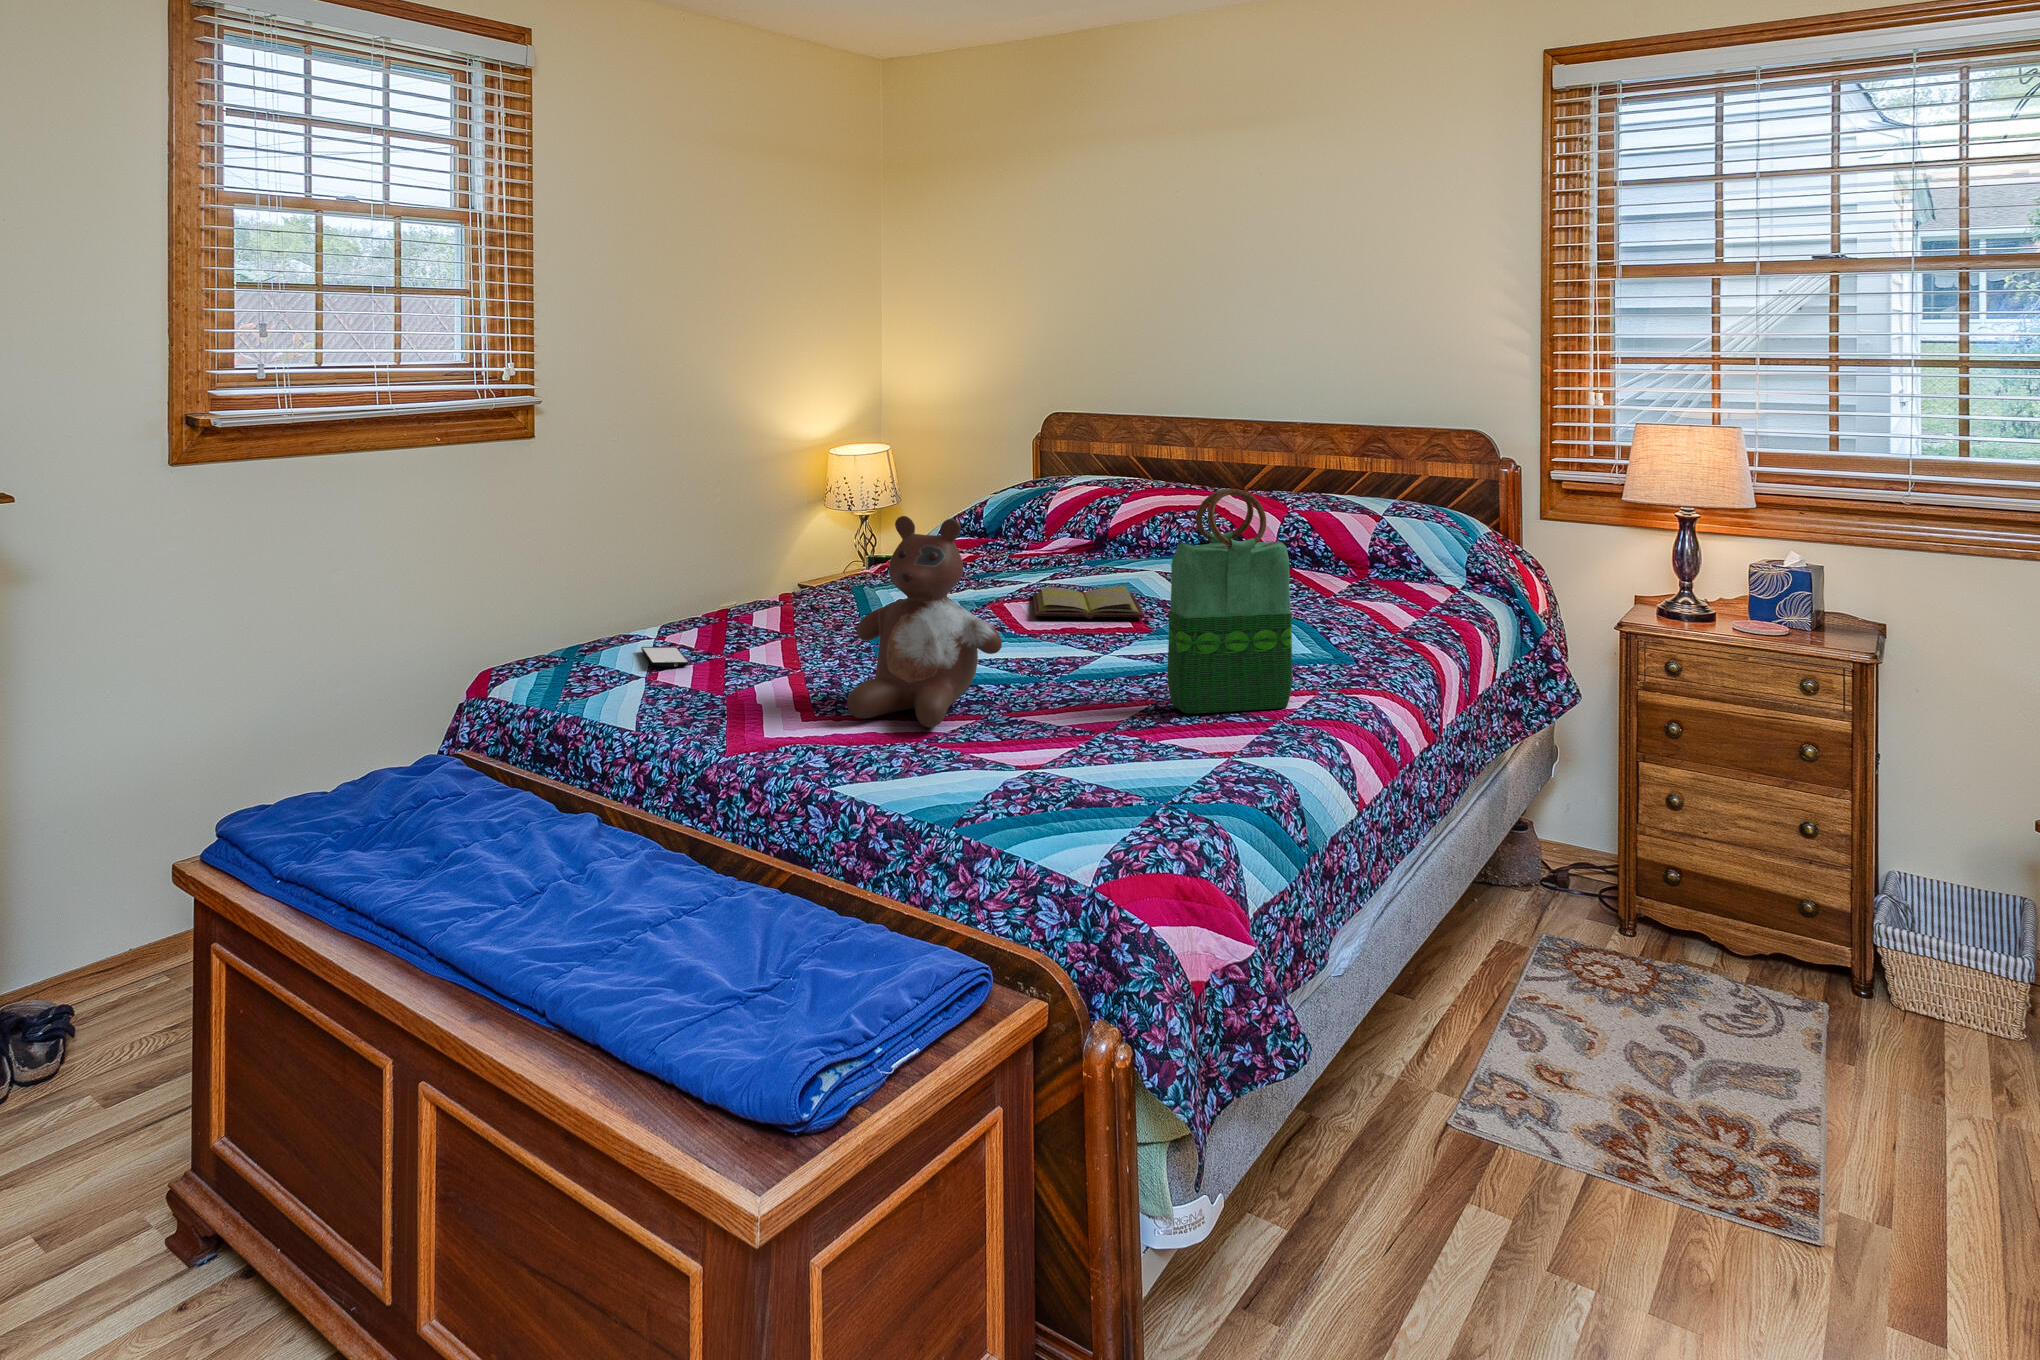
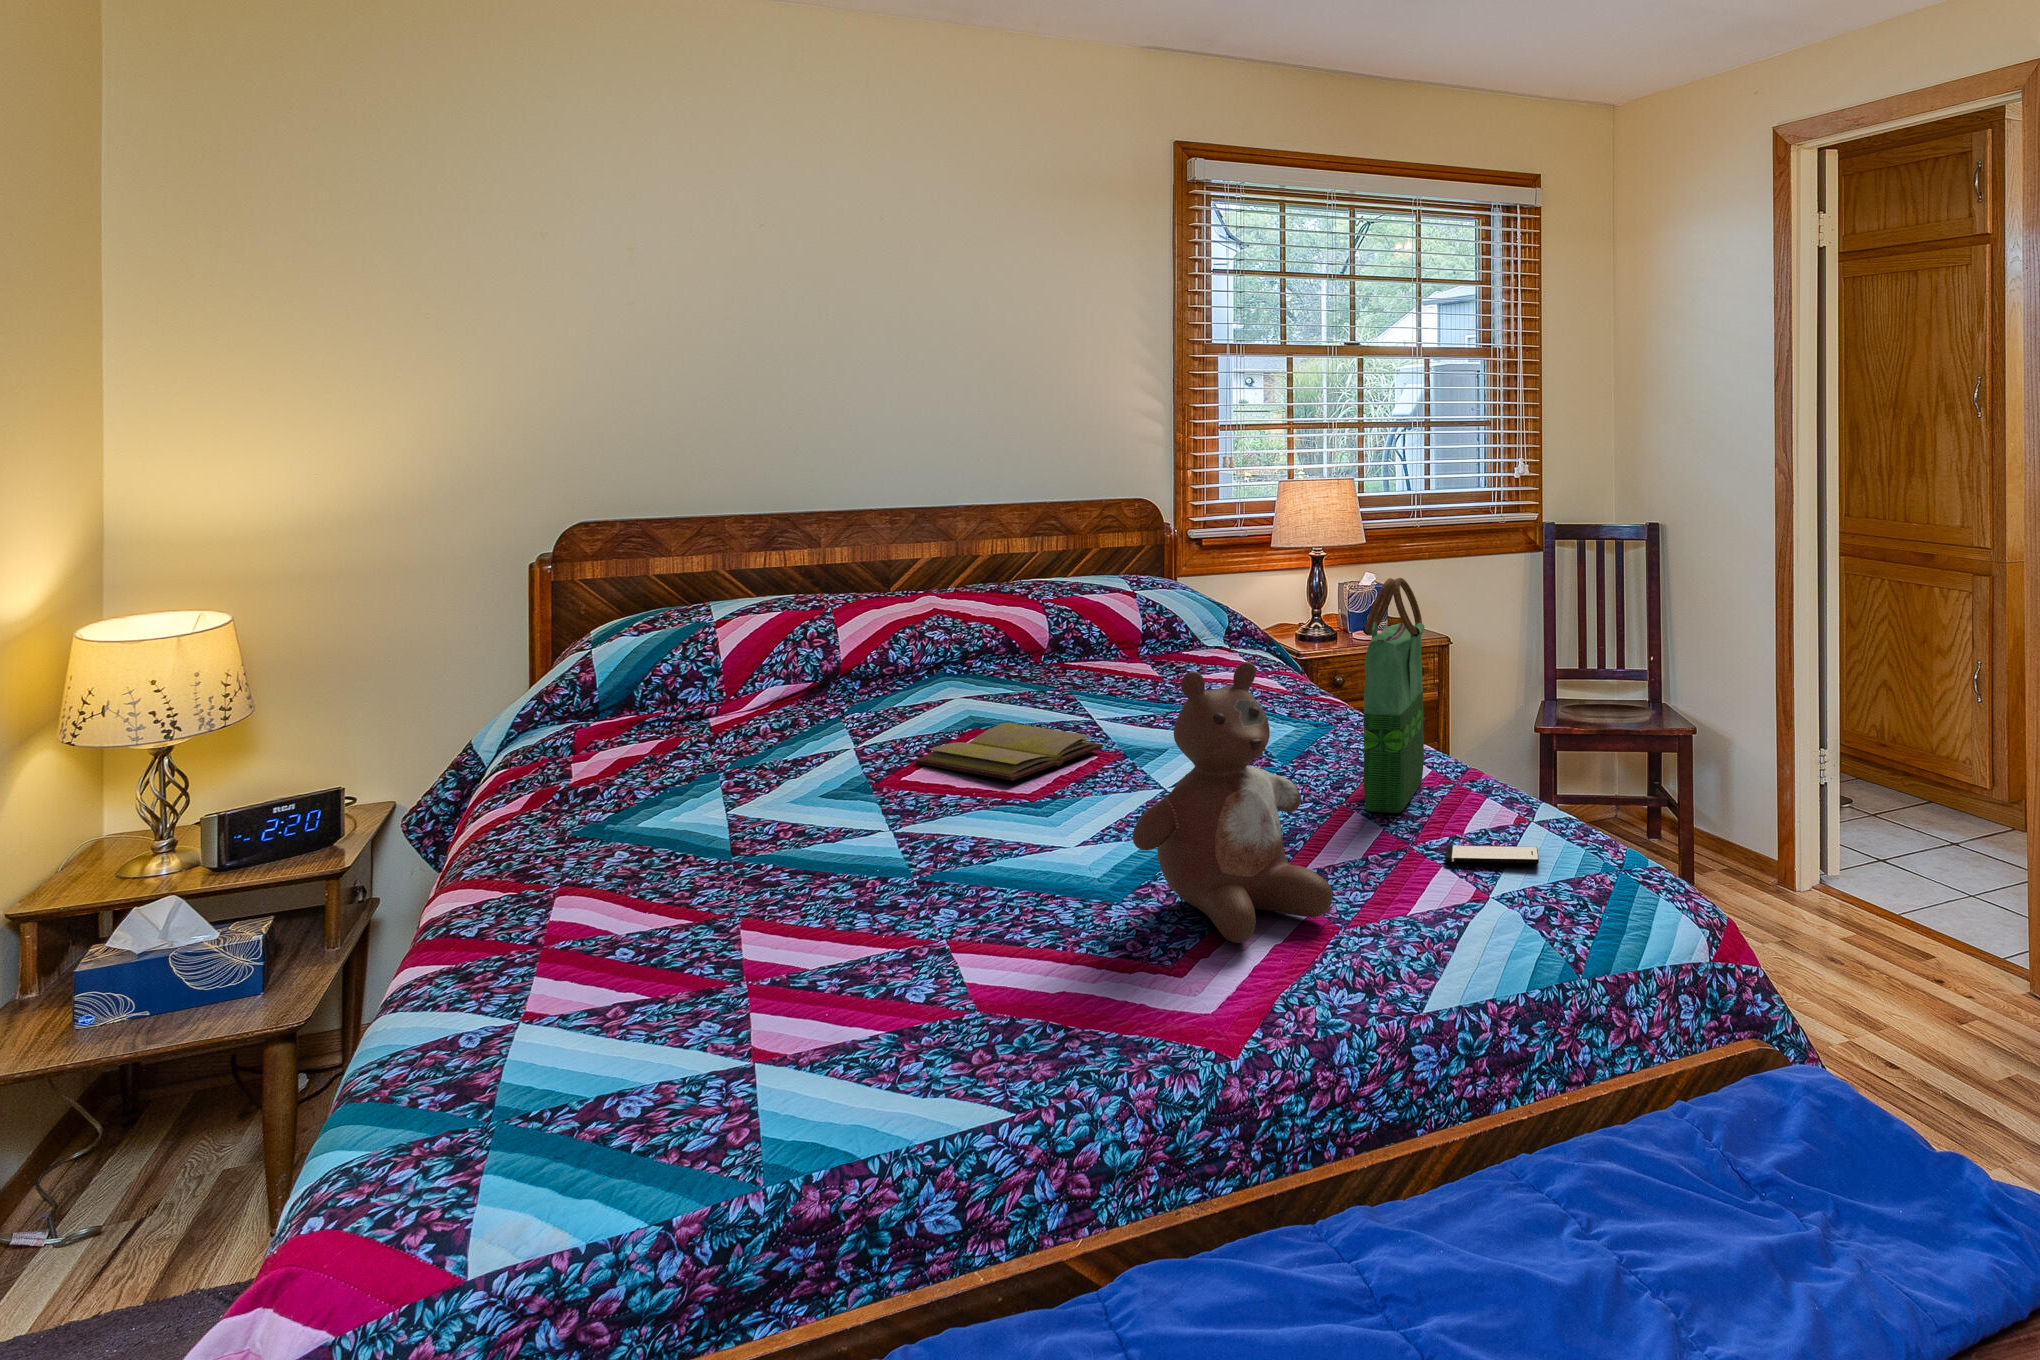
smartphone: present [641,647,688,667] -> present [1445,845,1539,863]

